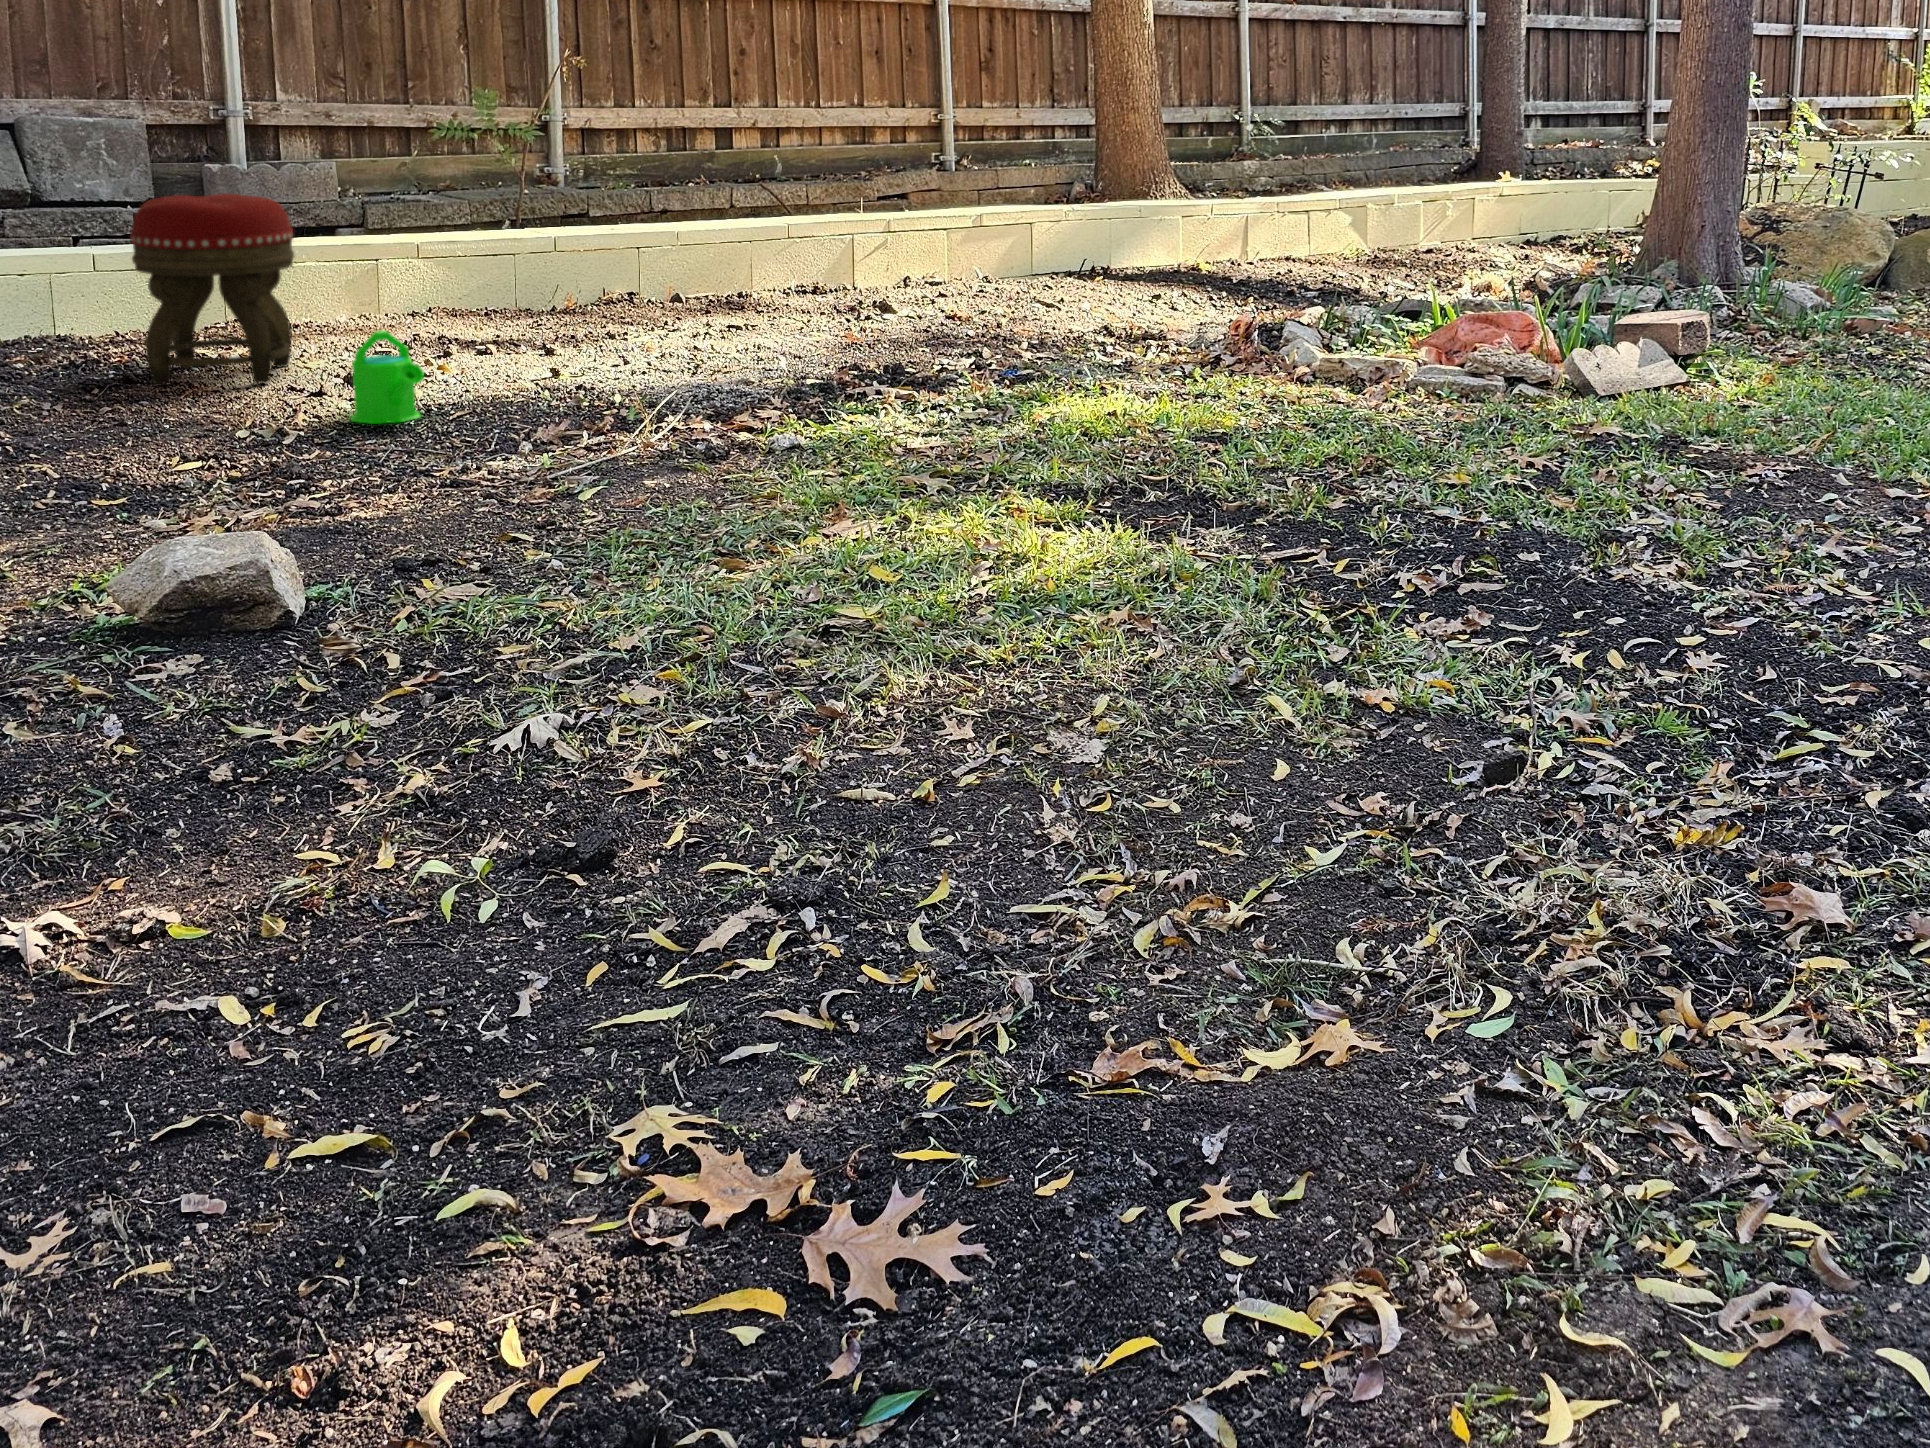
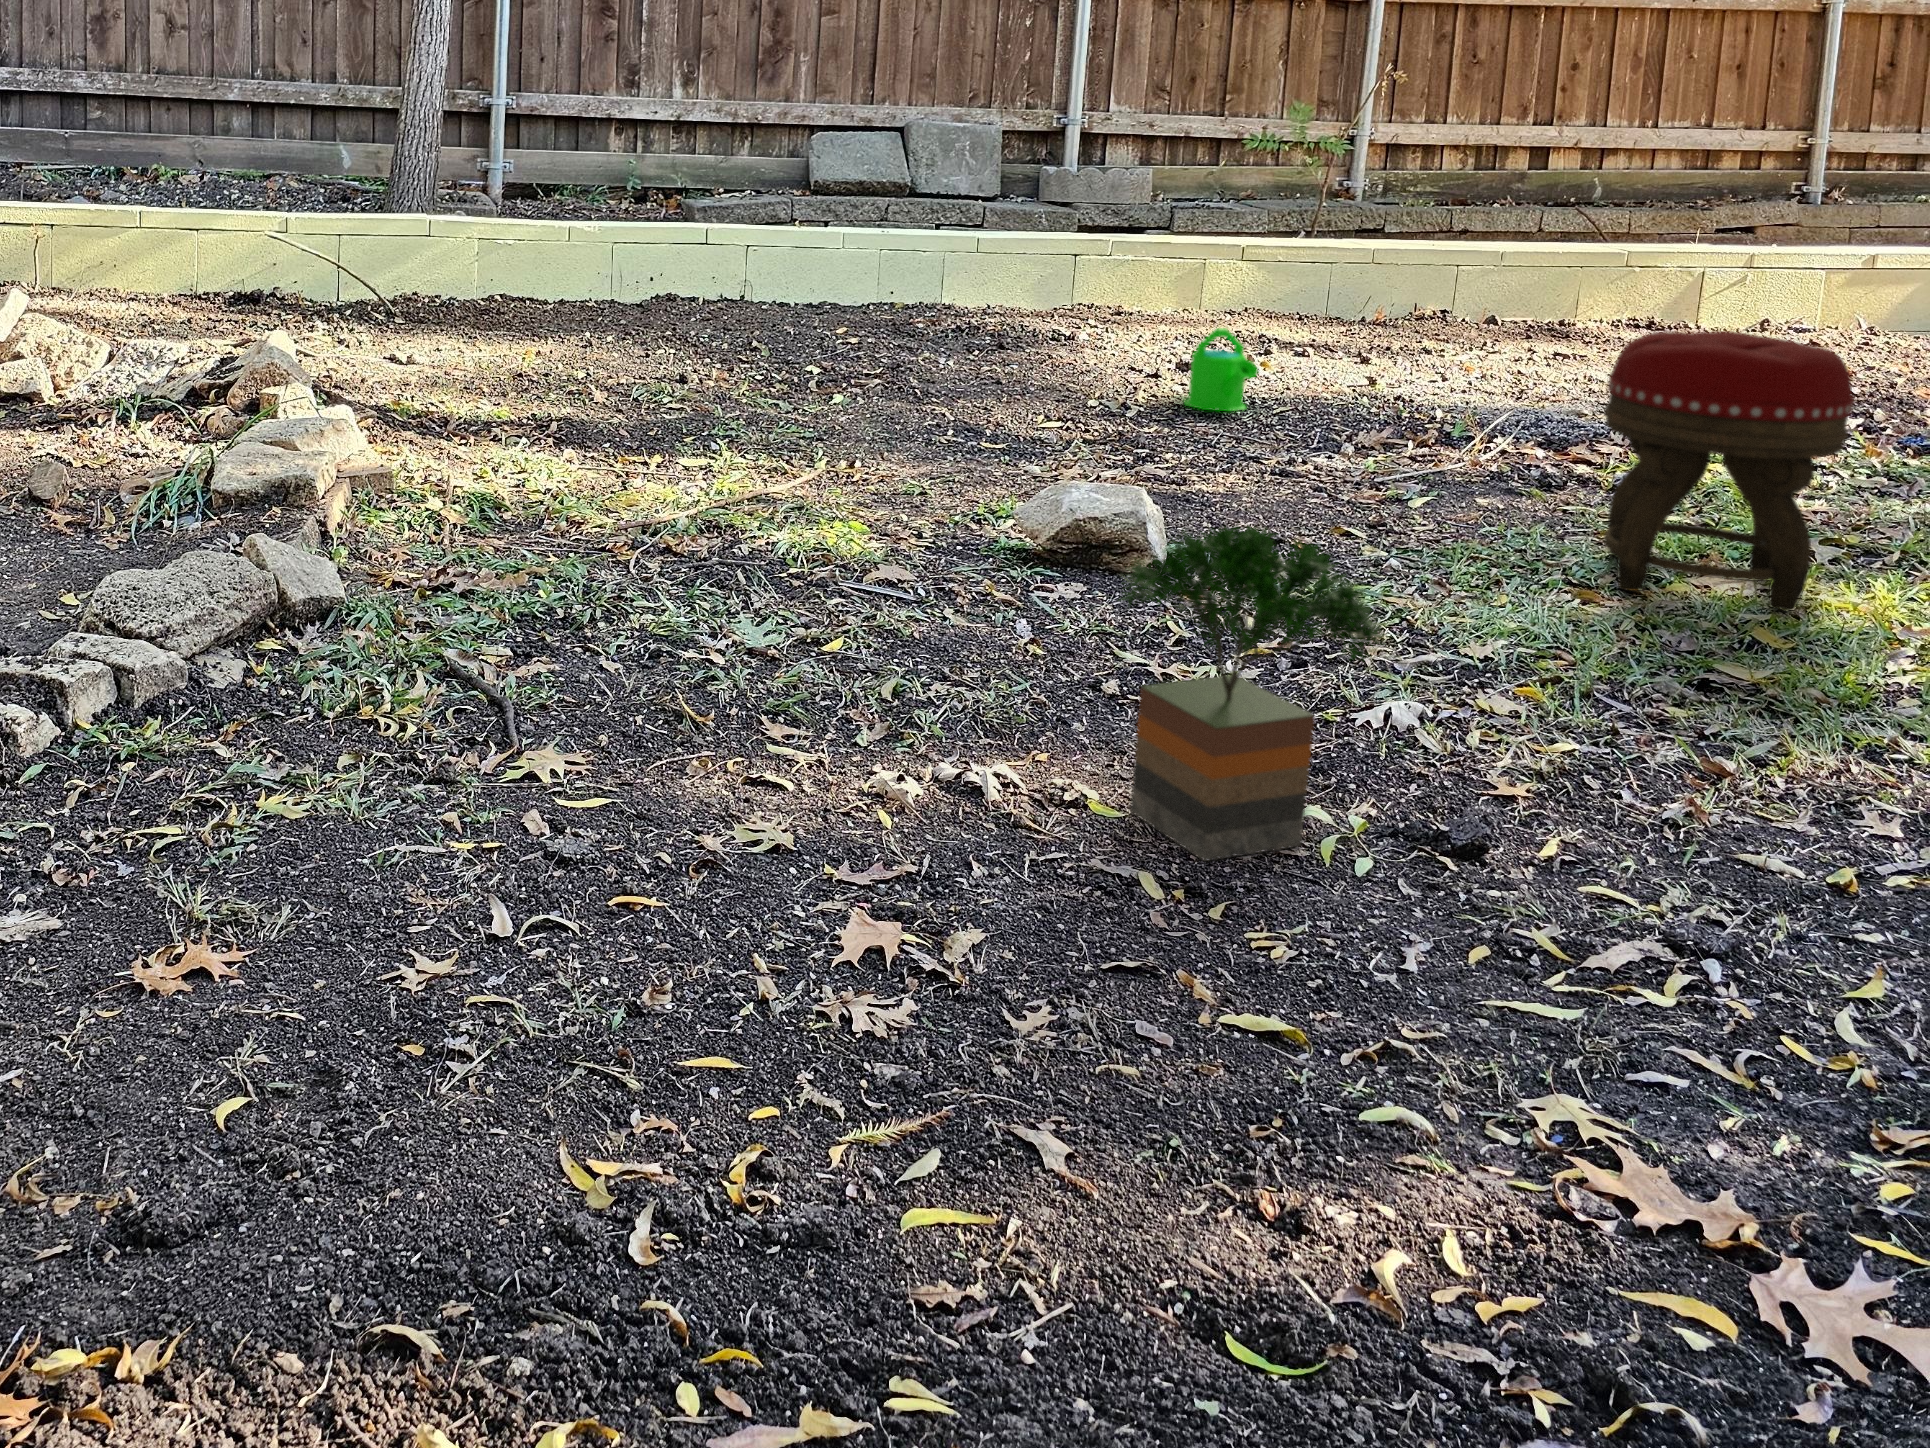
footstool: present [130,194,294,386] -> present [1604,331,1854,611]
potted tree: none [154,558,470,964] -> present [1118,525,1386,861]

